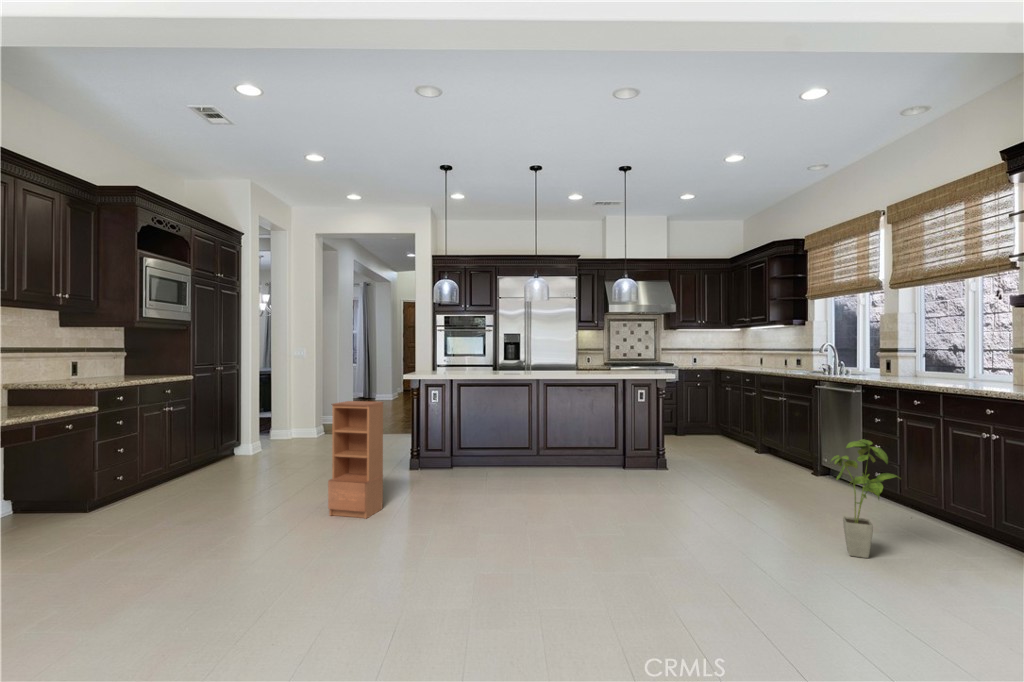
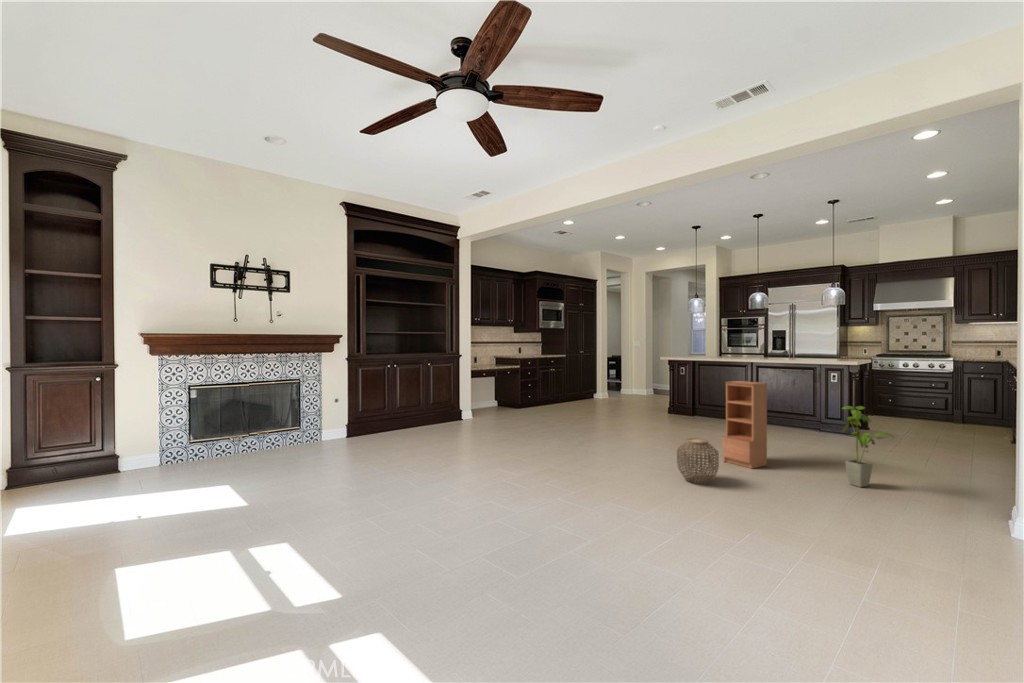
bookcase: present [328,401,383,519] -> present [723,381,767,469]
woven basket: none [706,539,793,639] -> present [677,438,719,484]

